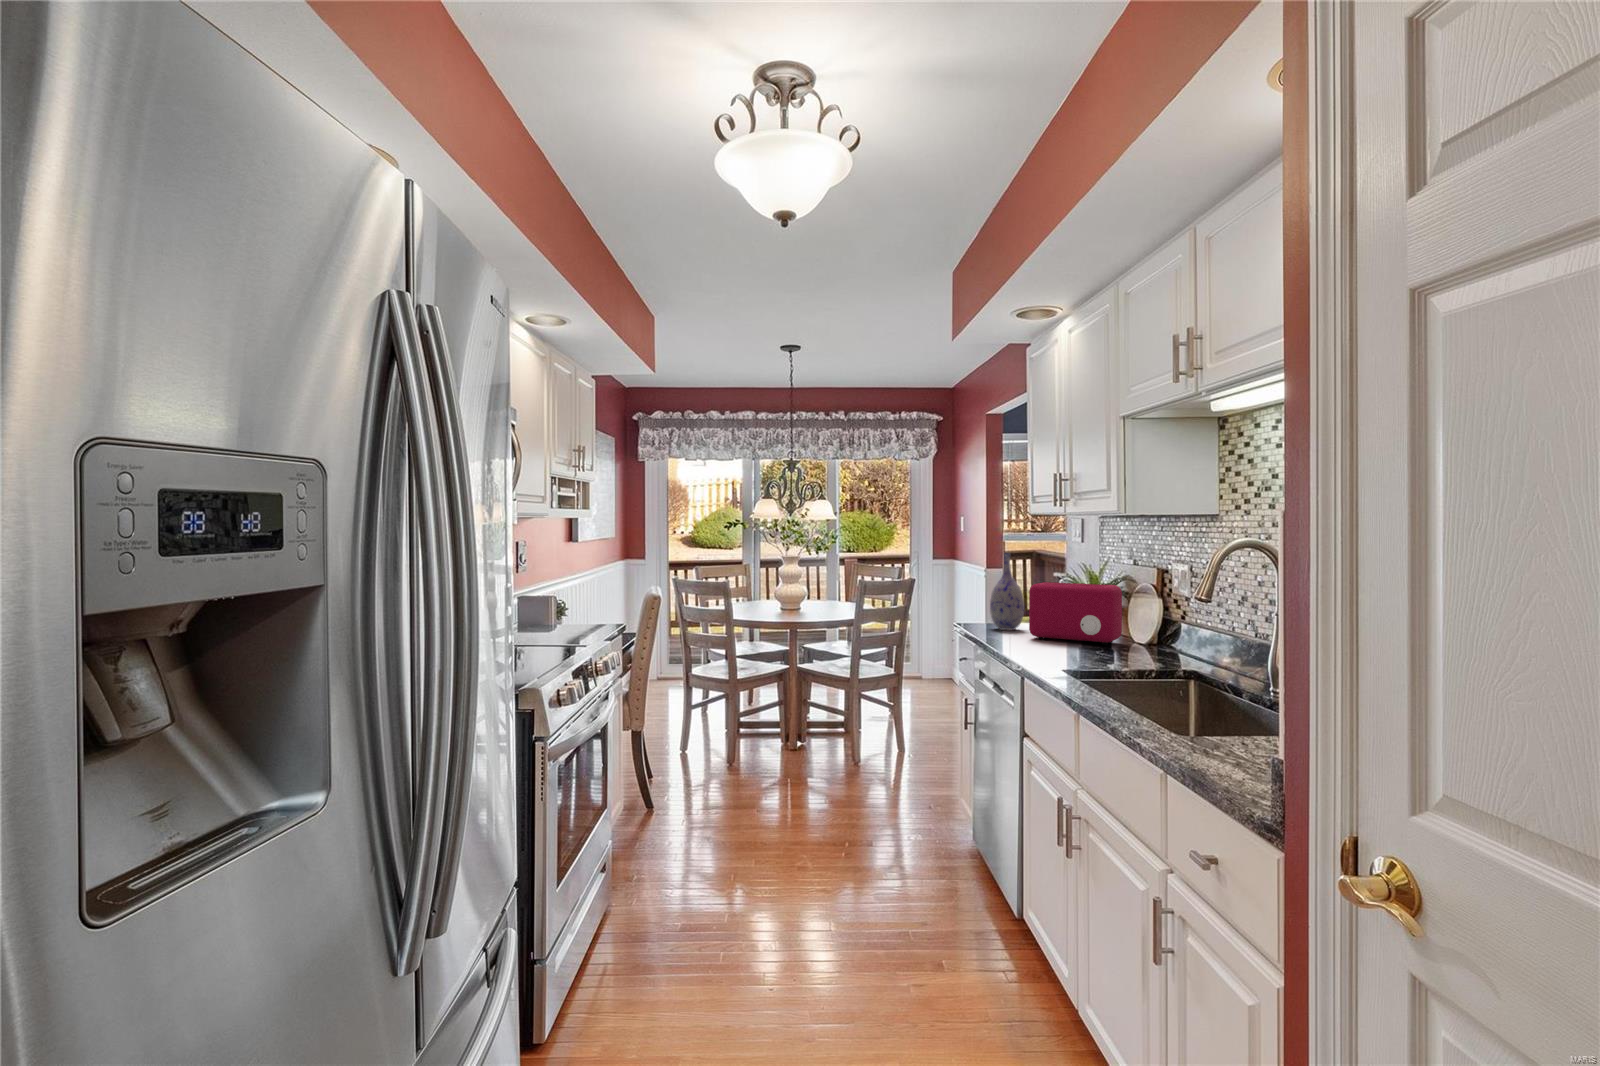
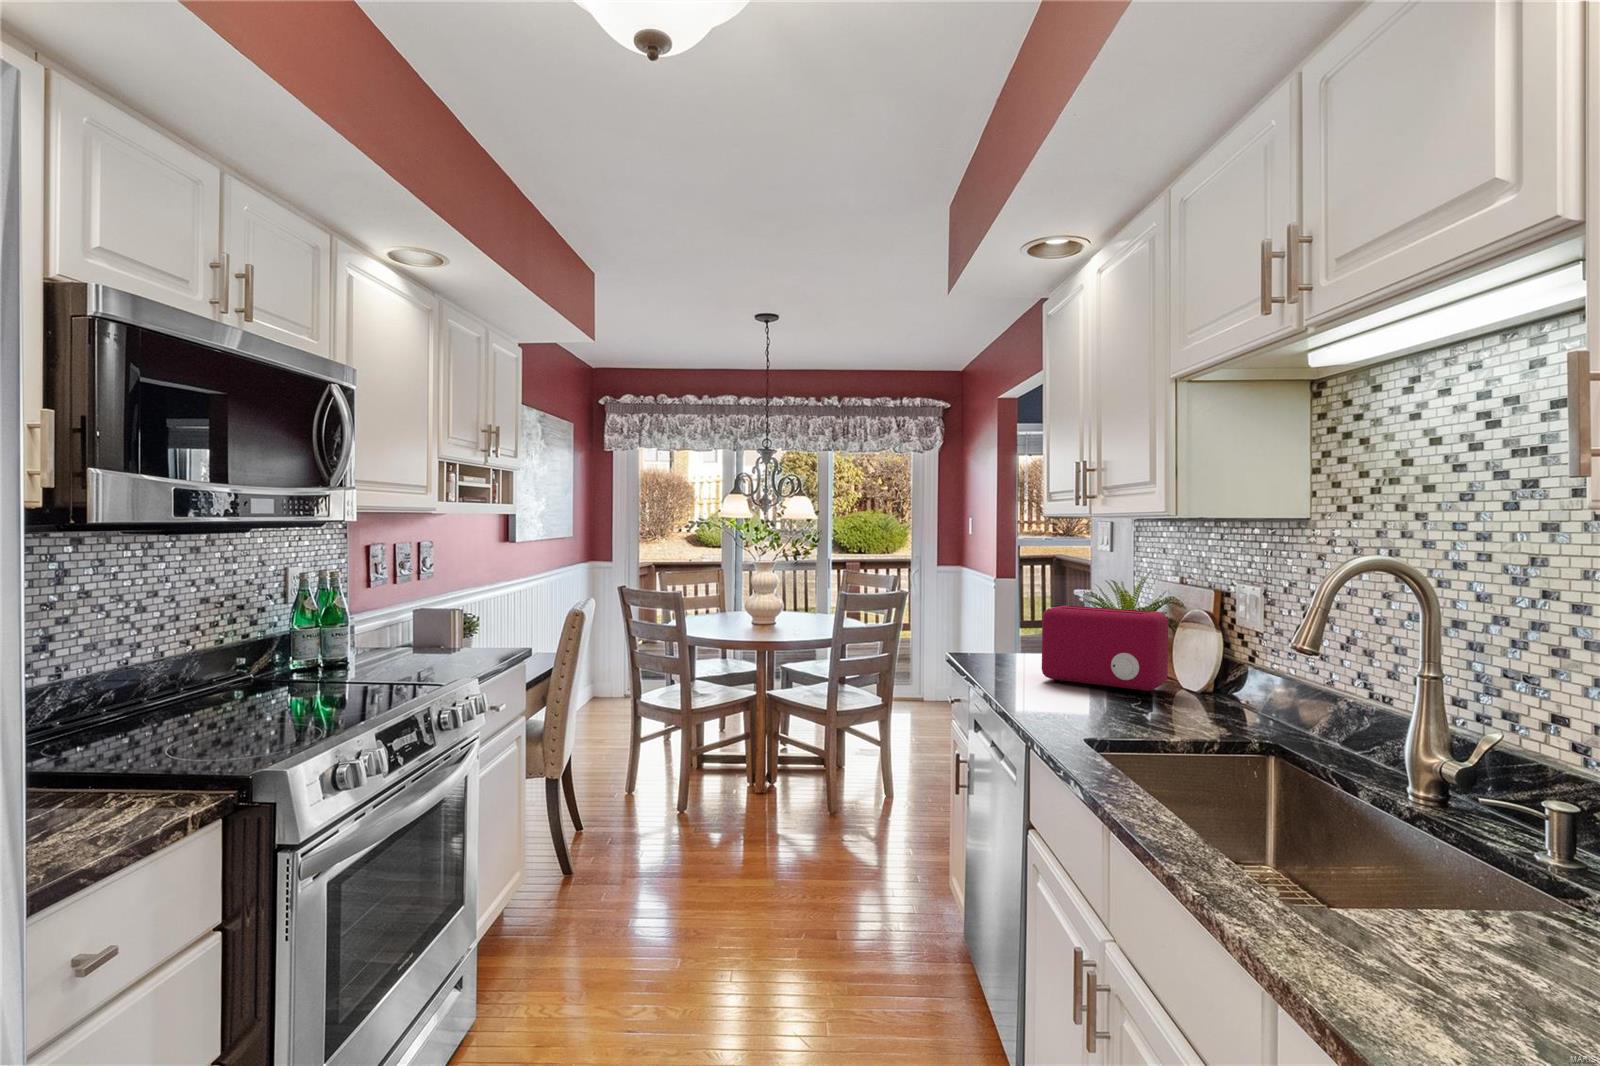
vase: present [990,553,1024,630] -> none [991,565,1036,667]

